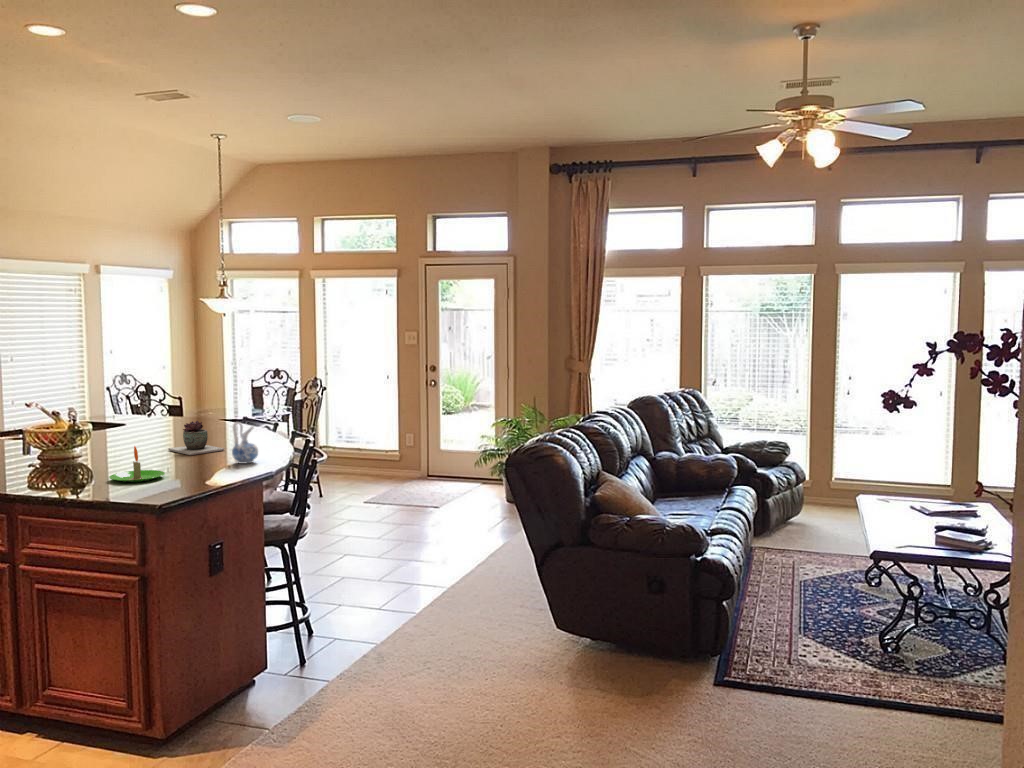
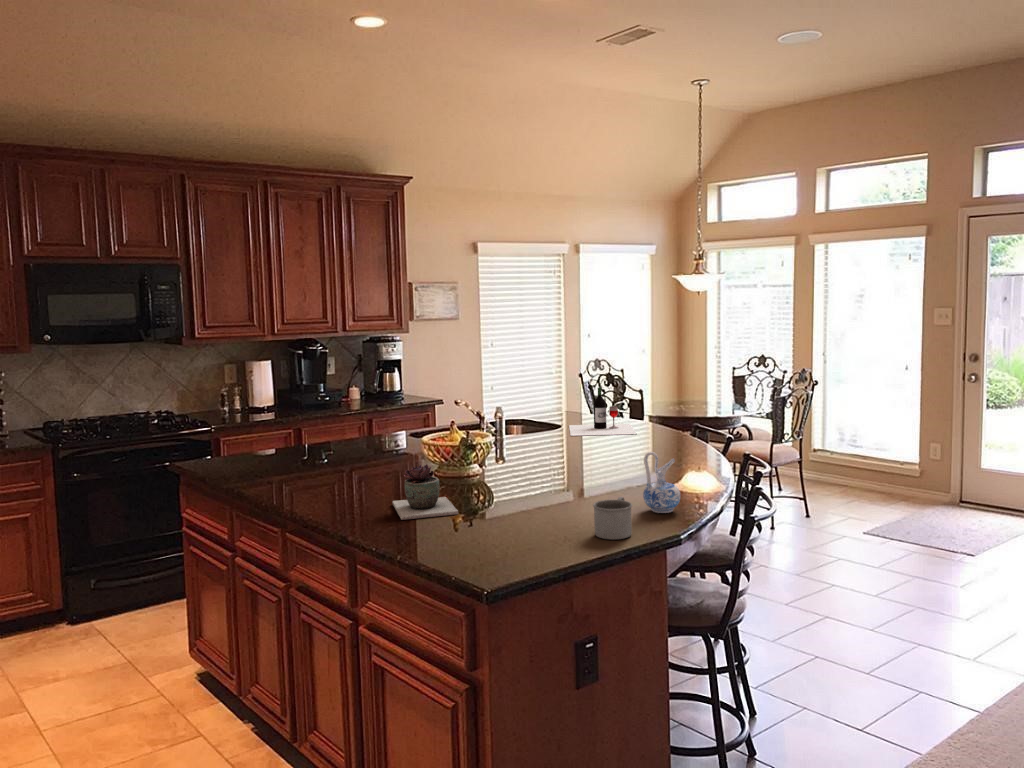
wine bottle: none [133,390,197,429] -> present [569,387,636,436]
succulent plant: present [168,421,224,455] -> present [392,464,458,520]
candle: present [109,446,165,482] -> none [473,481,544,532]
mug: none [205,451,233,478] -> present [593,497,632,540]

